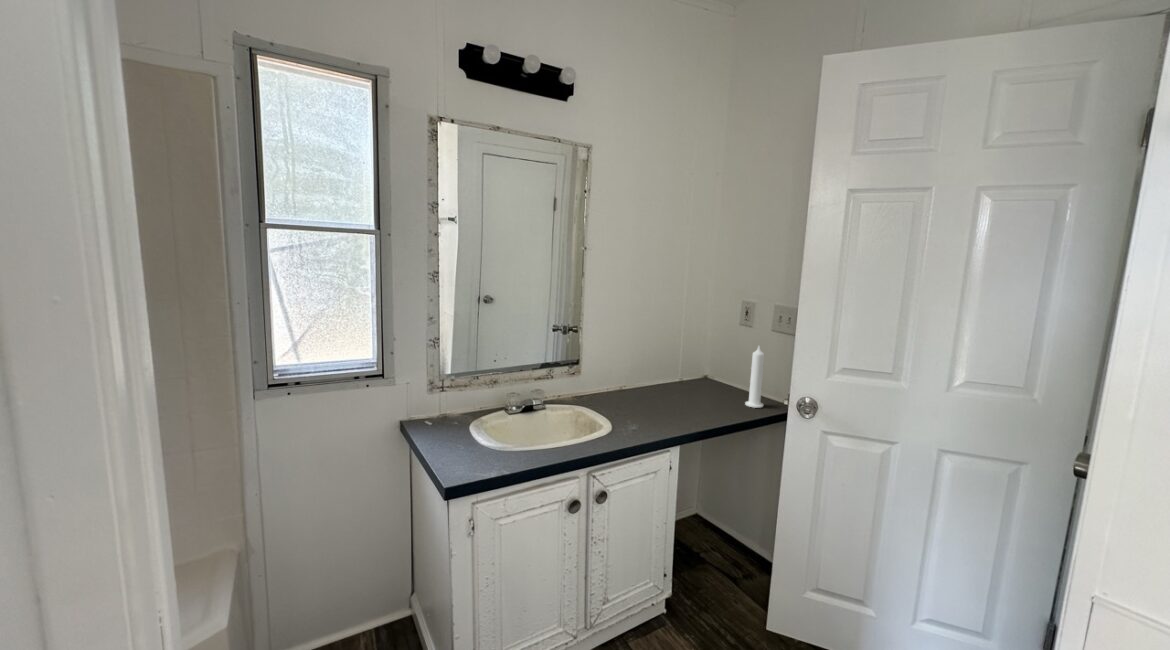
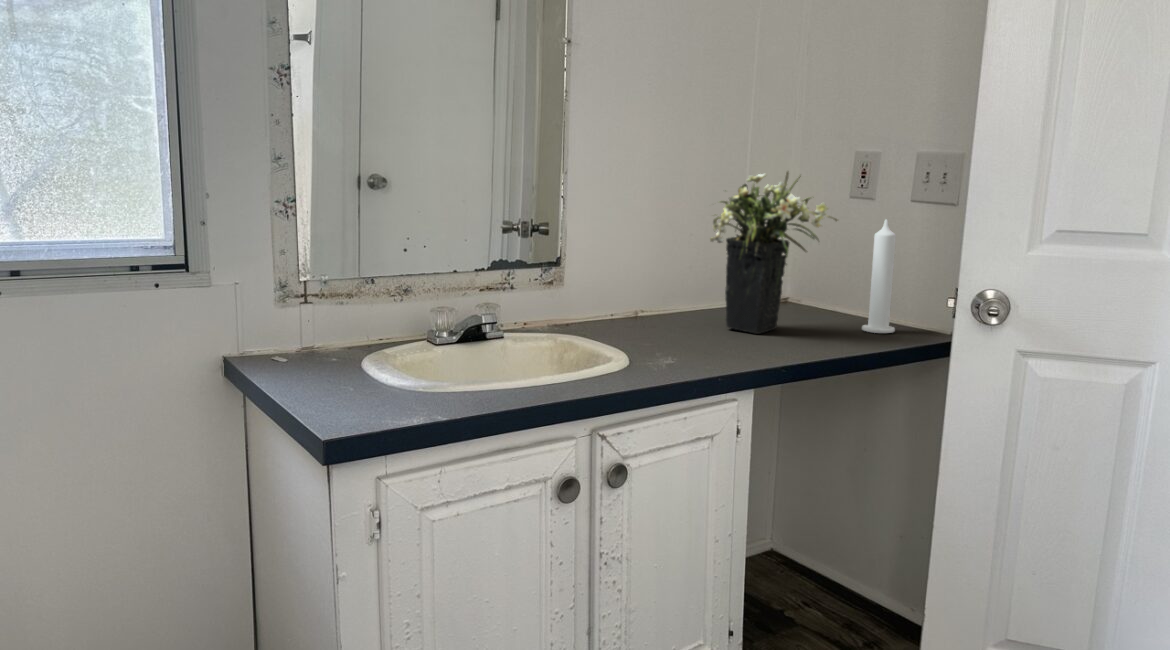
flower arrangement: none [657,318,731,407] -> present [710,172,838,334]

